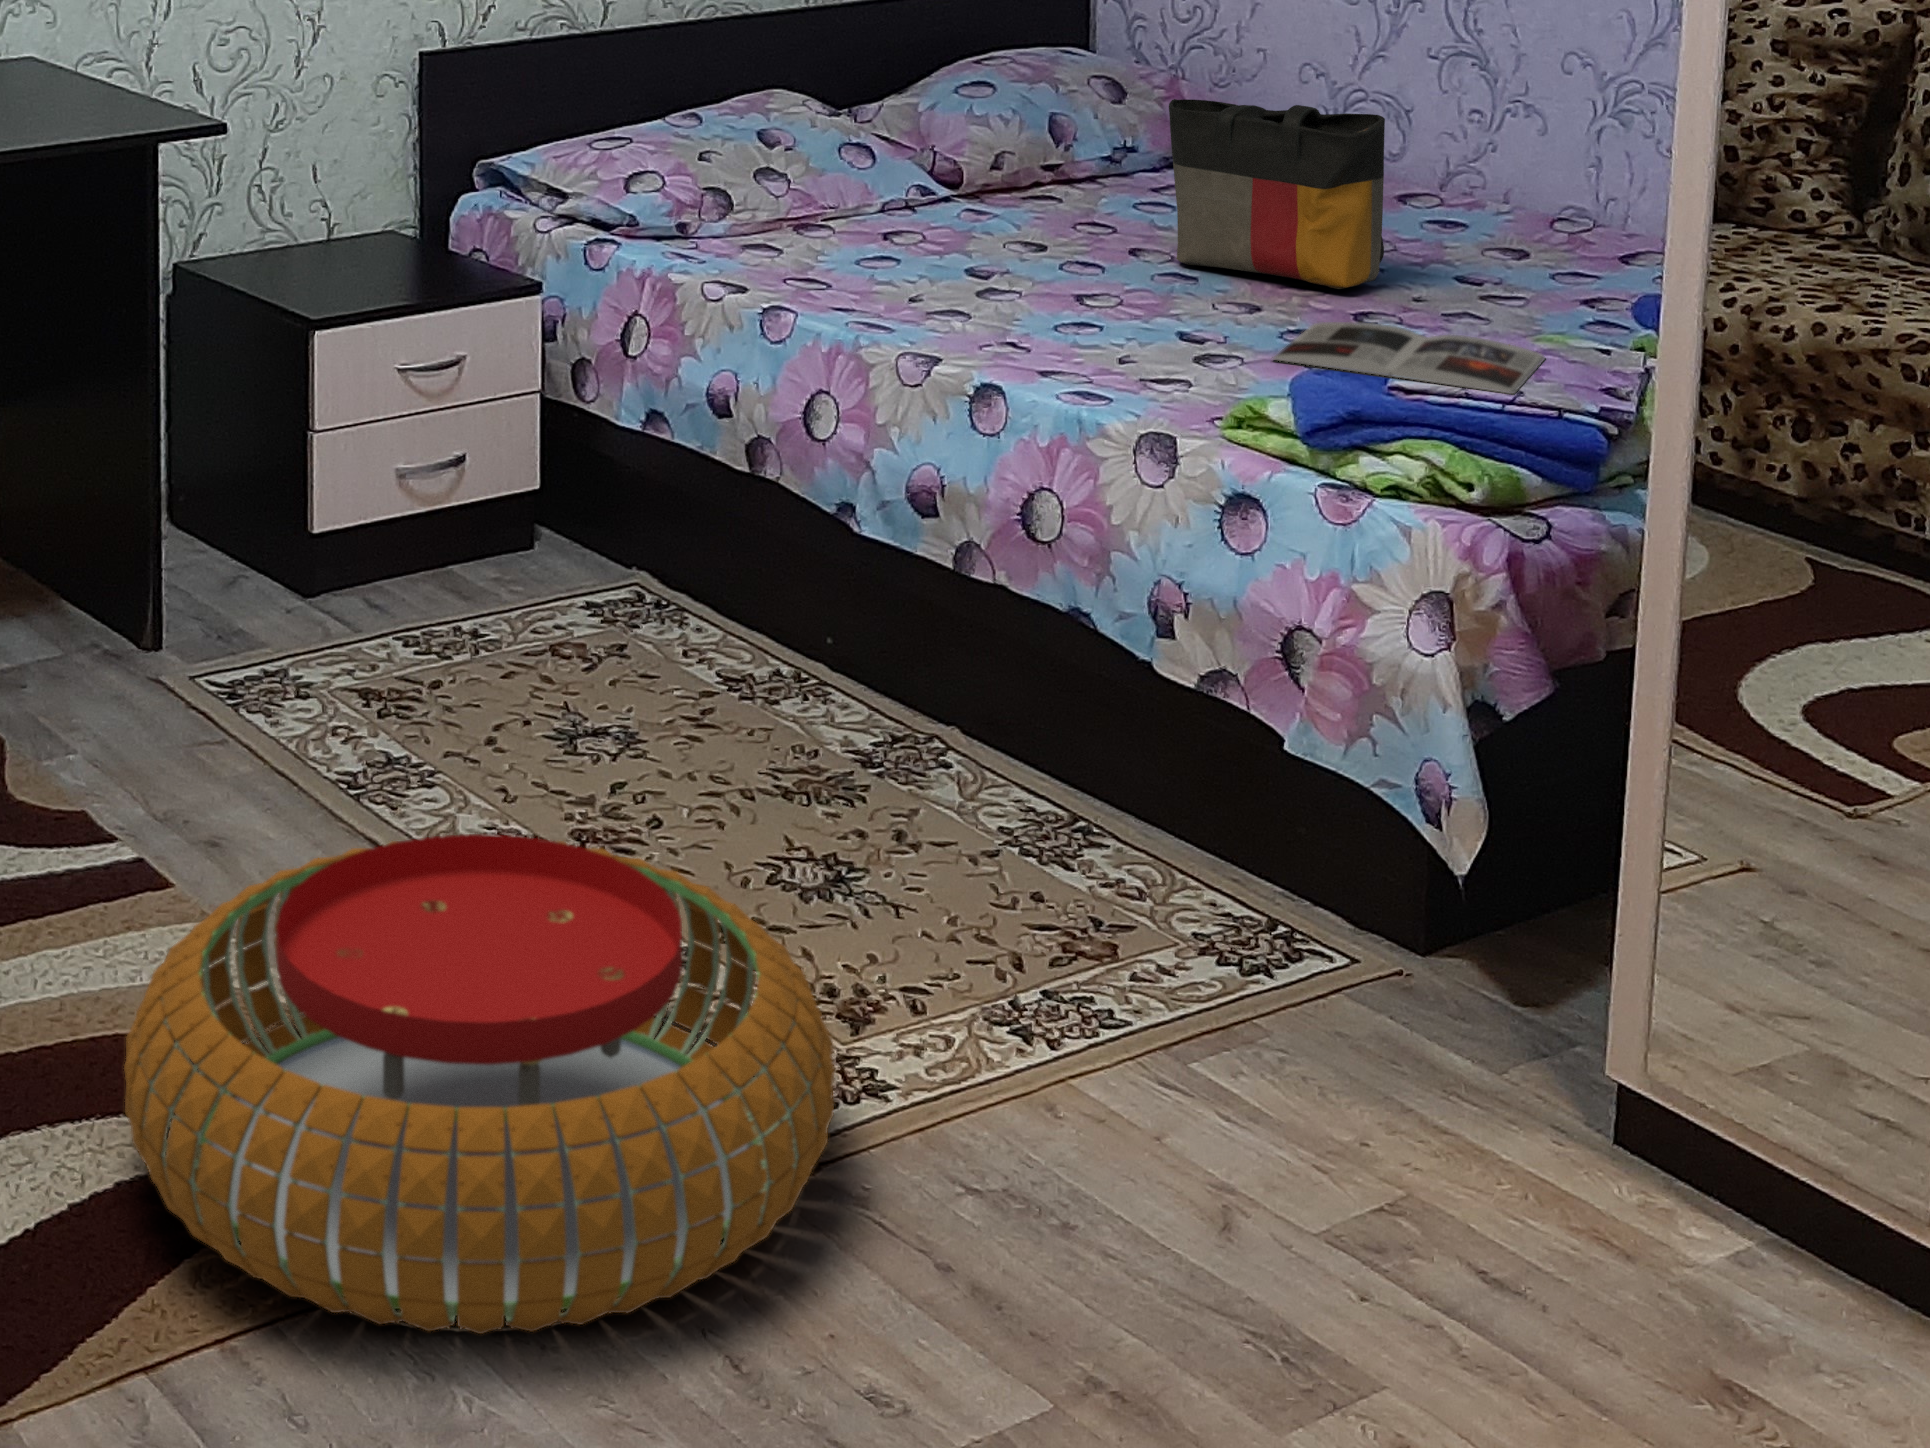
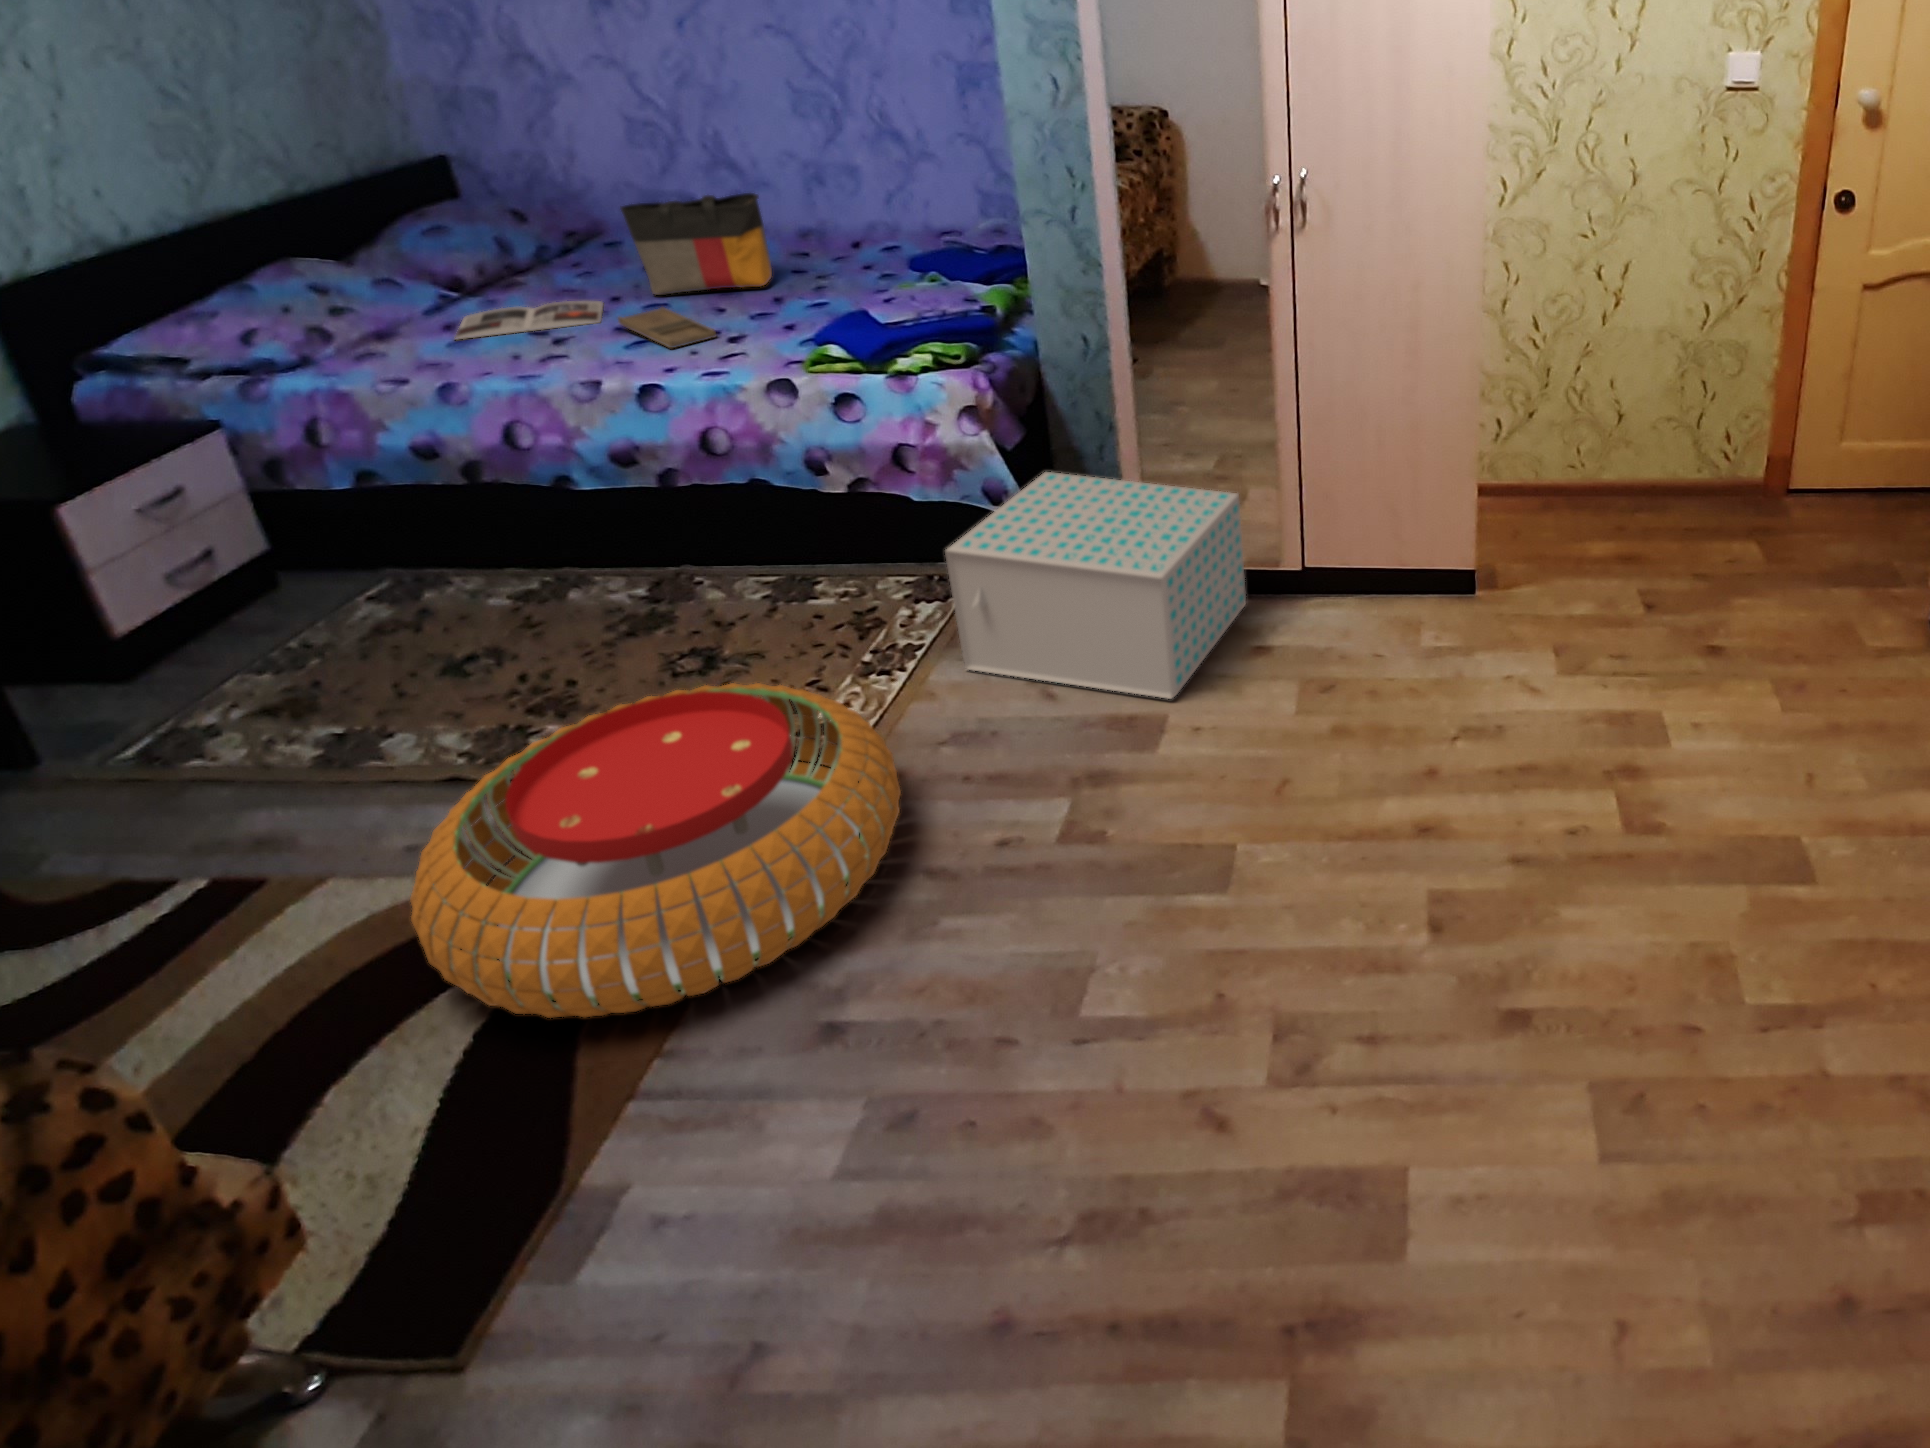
tray: none [1064,277,1170,348] -> present [618,307,716,348]
magazine: present [1273,322,1545,394] -> present [455,301,603,339]
storage box: none [1142,777,1826,1358] -> present [945,472,1246,699]

